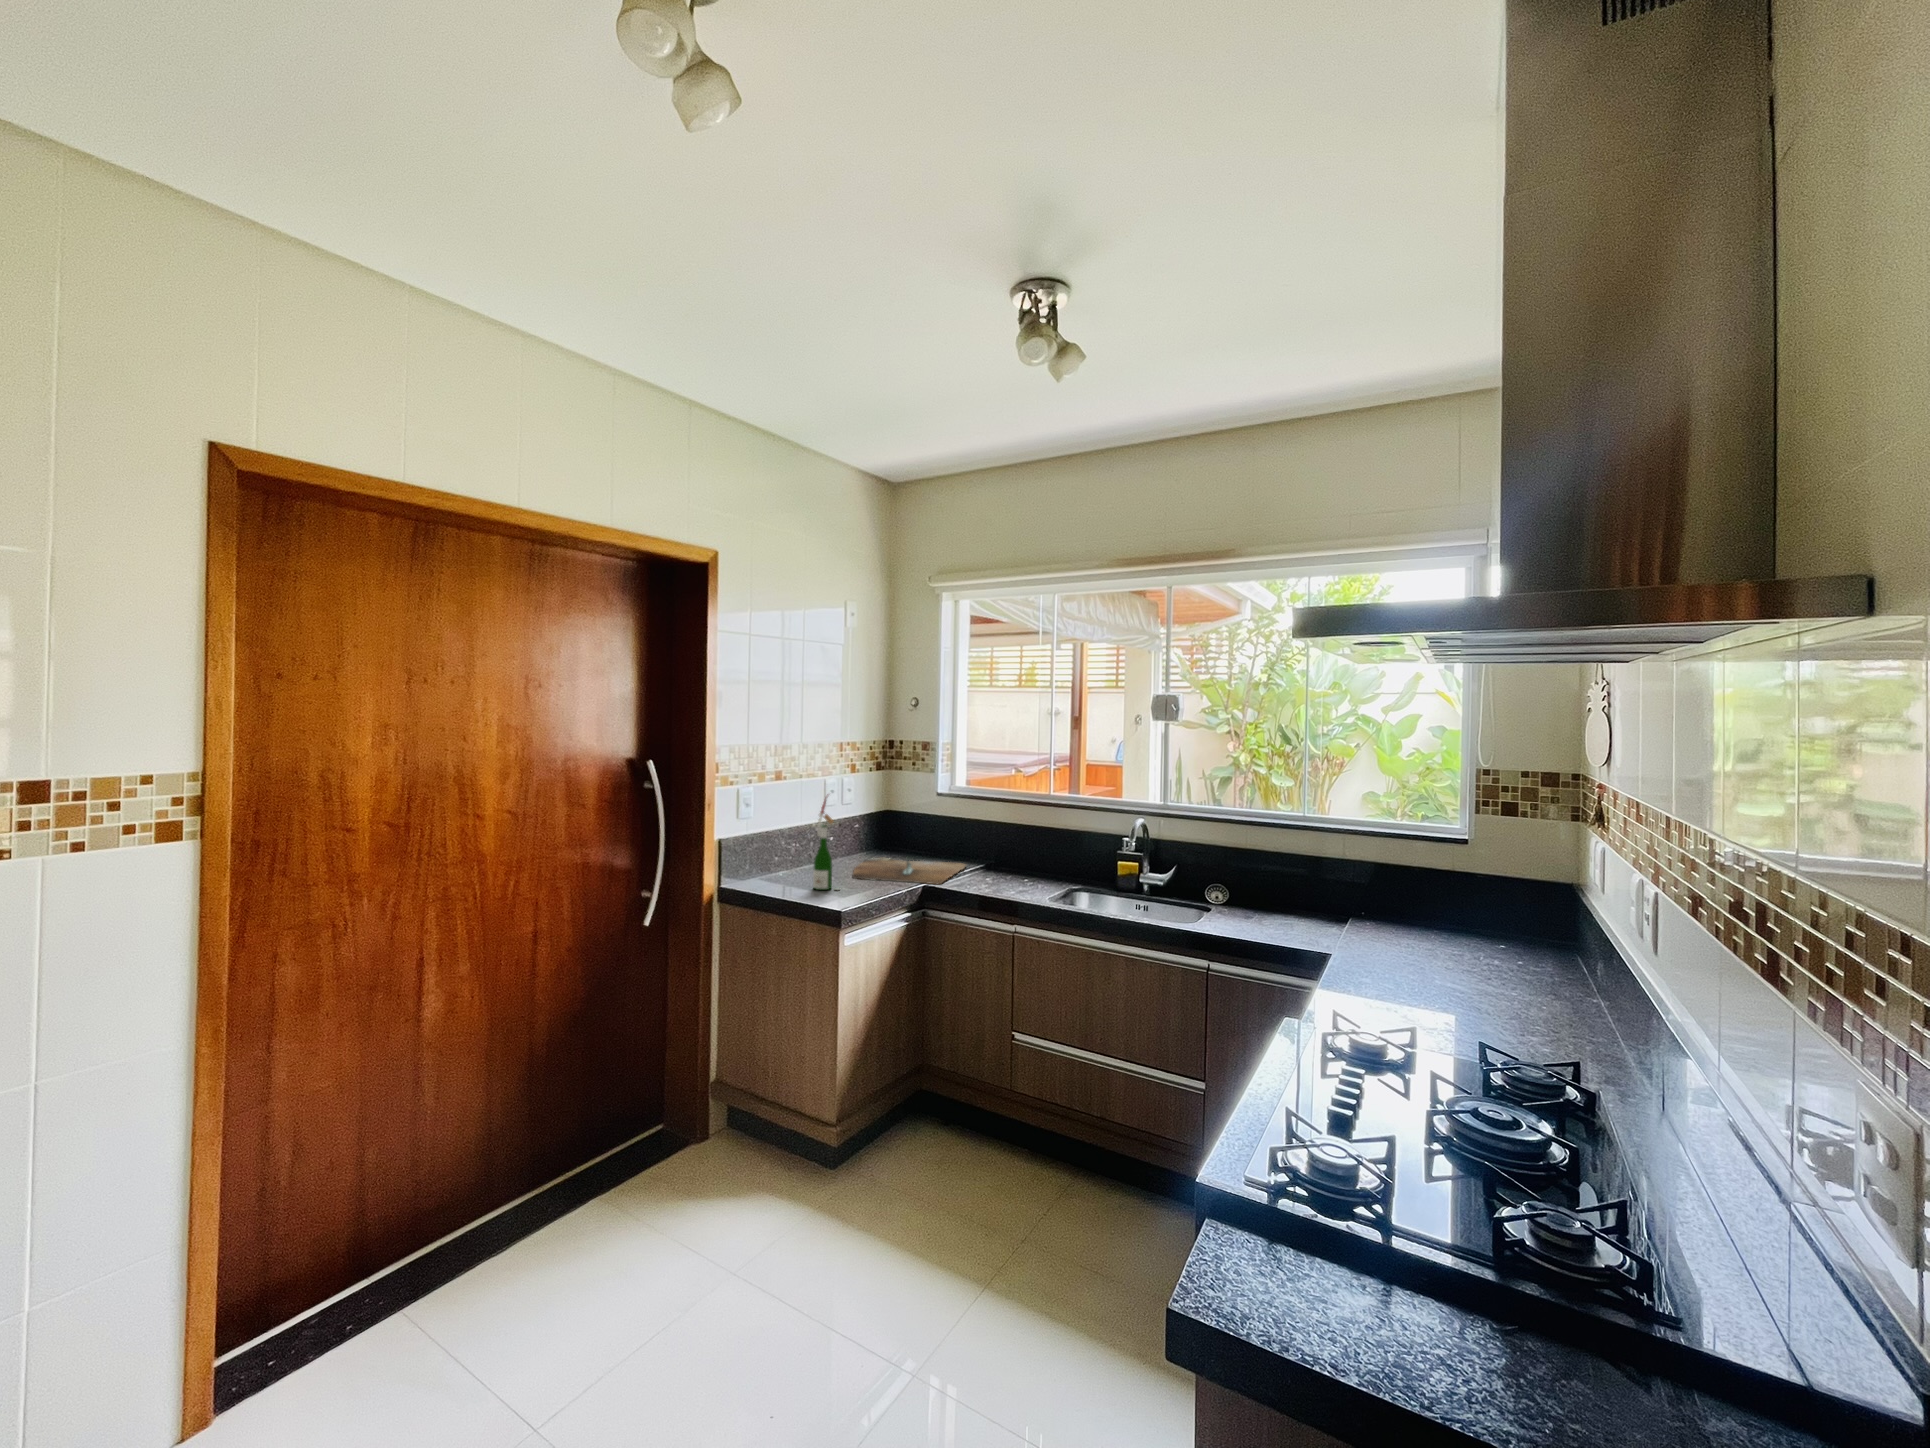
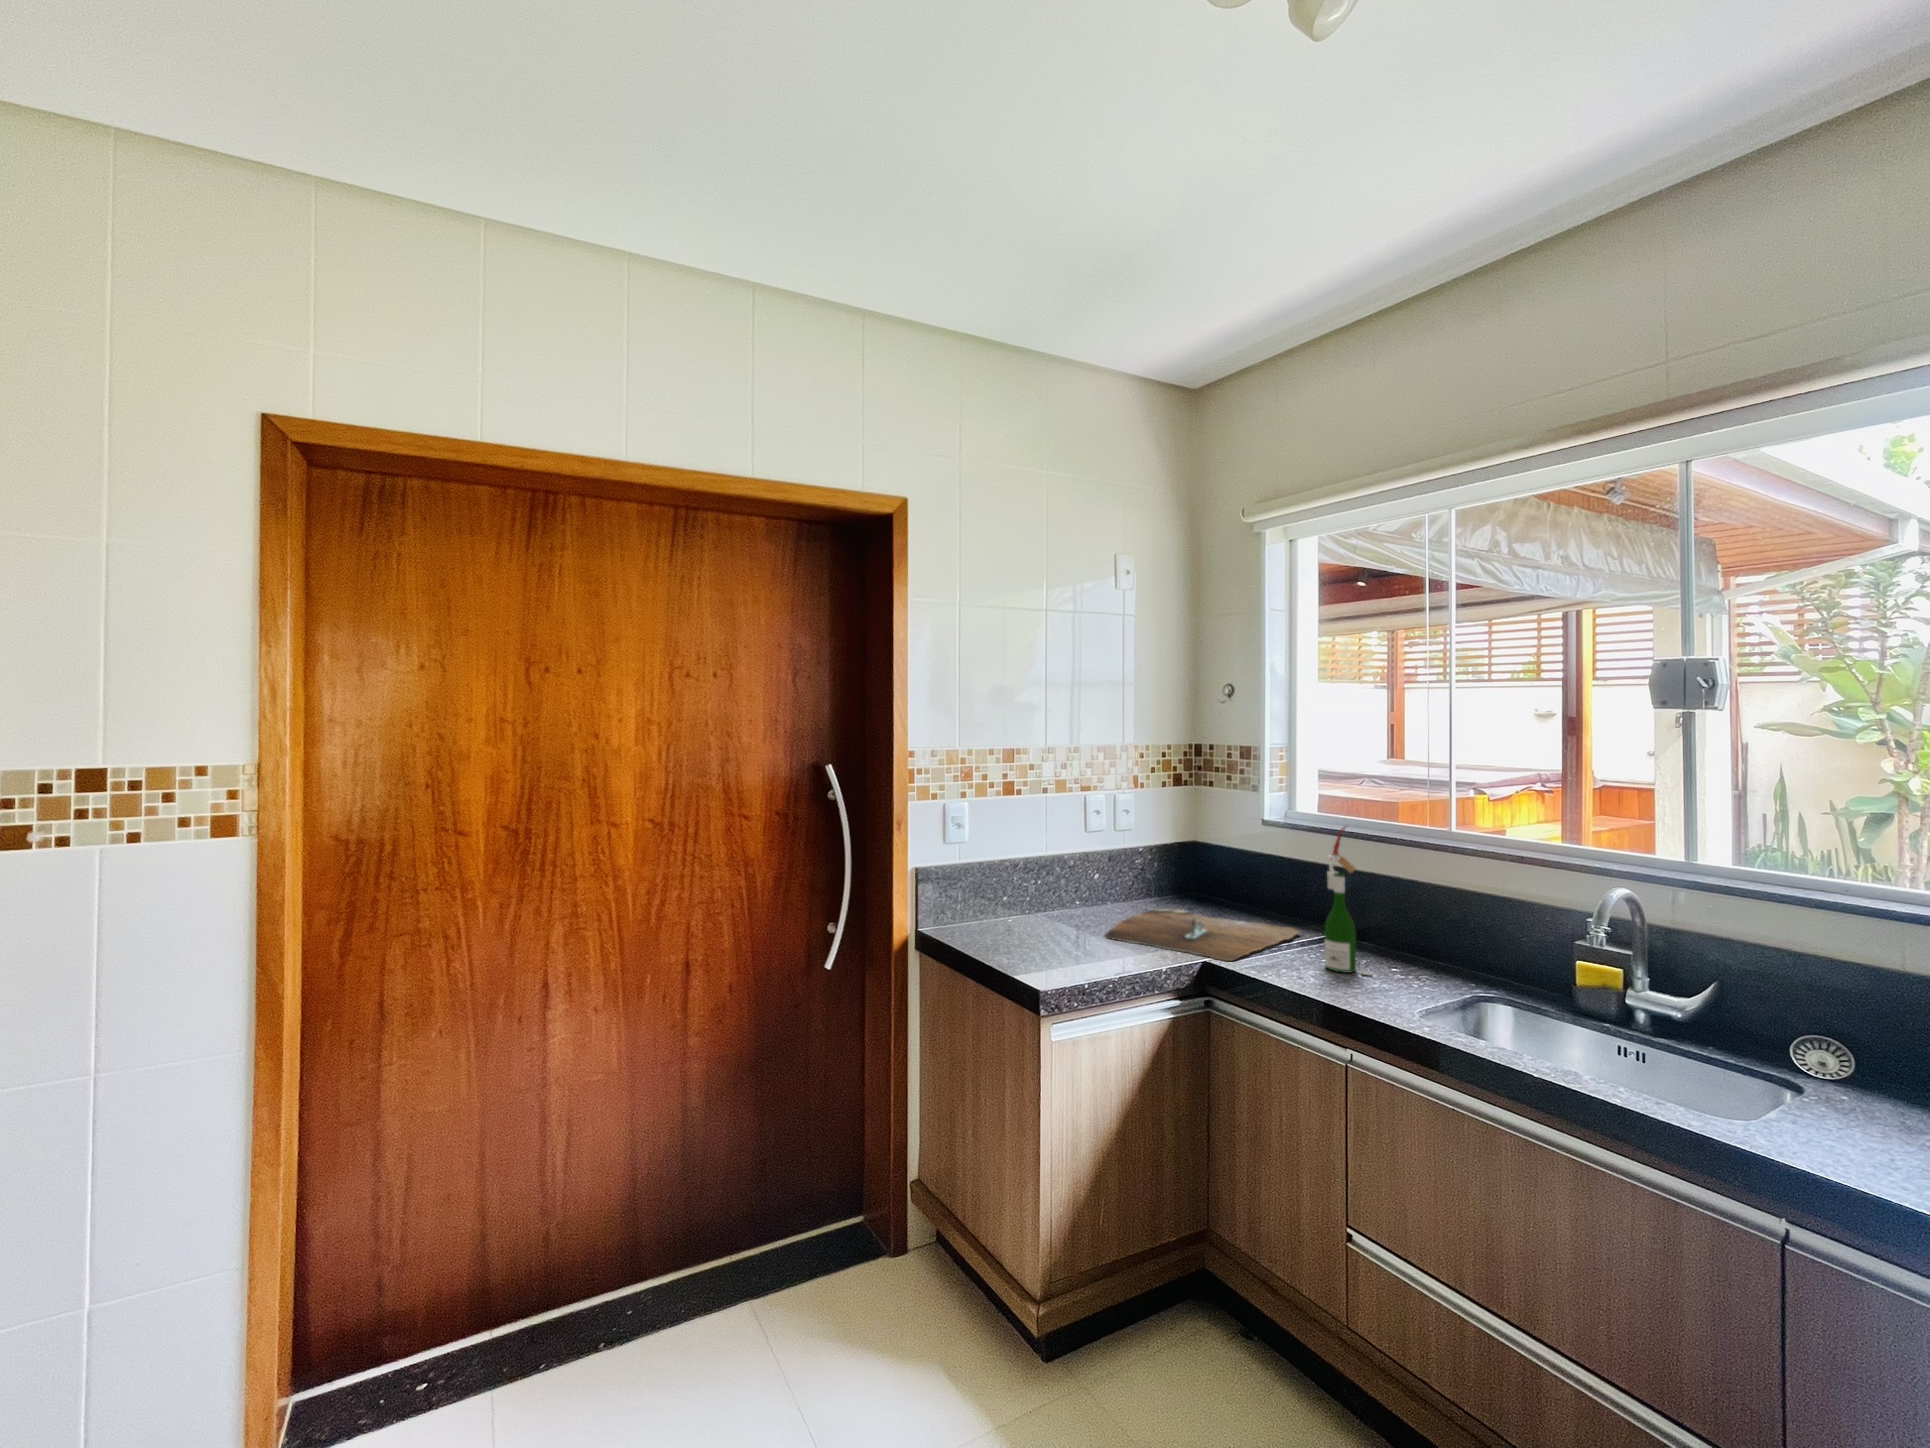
wine bottle: present [813,800,839,890] -> present [1325,827,1371,975]

